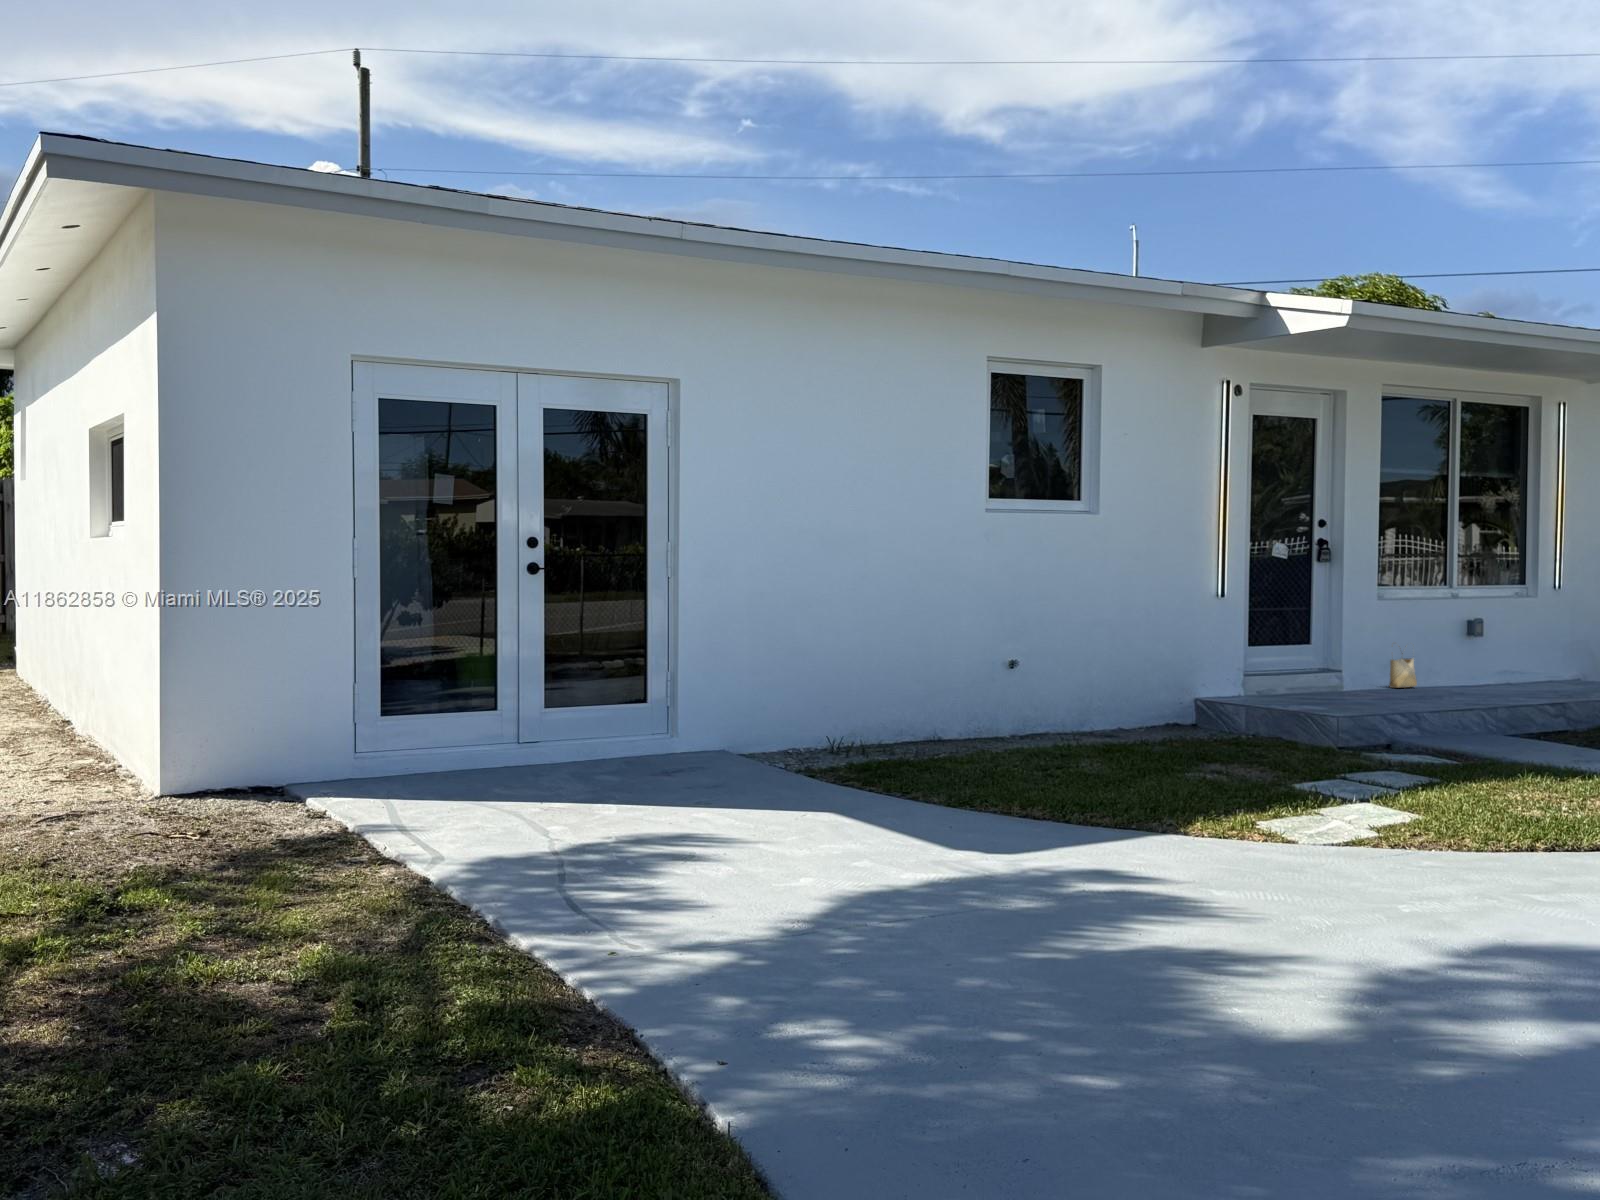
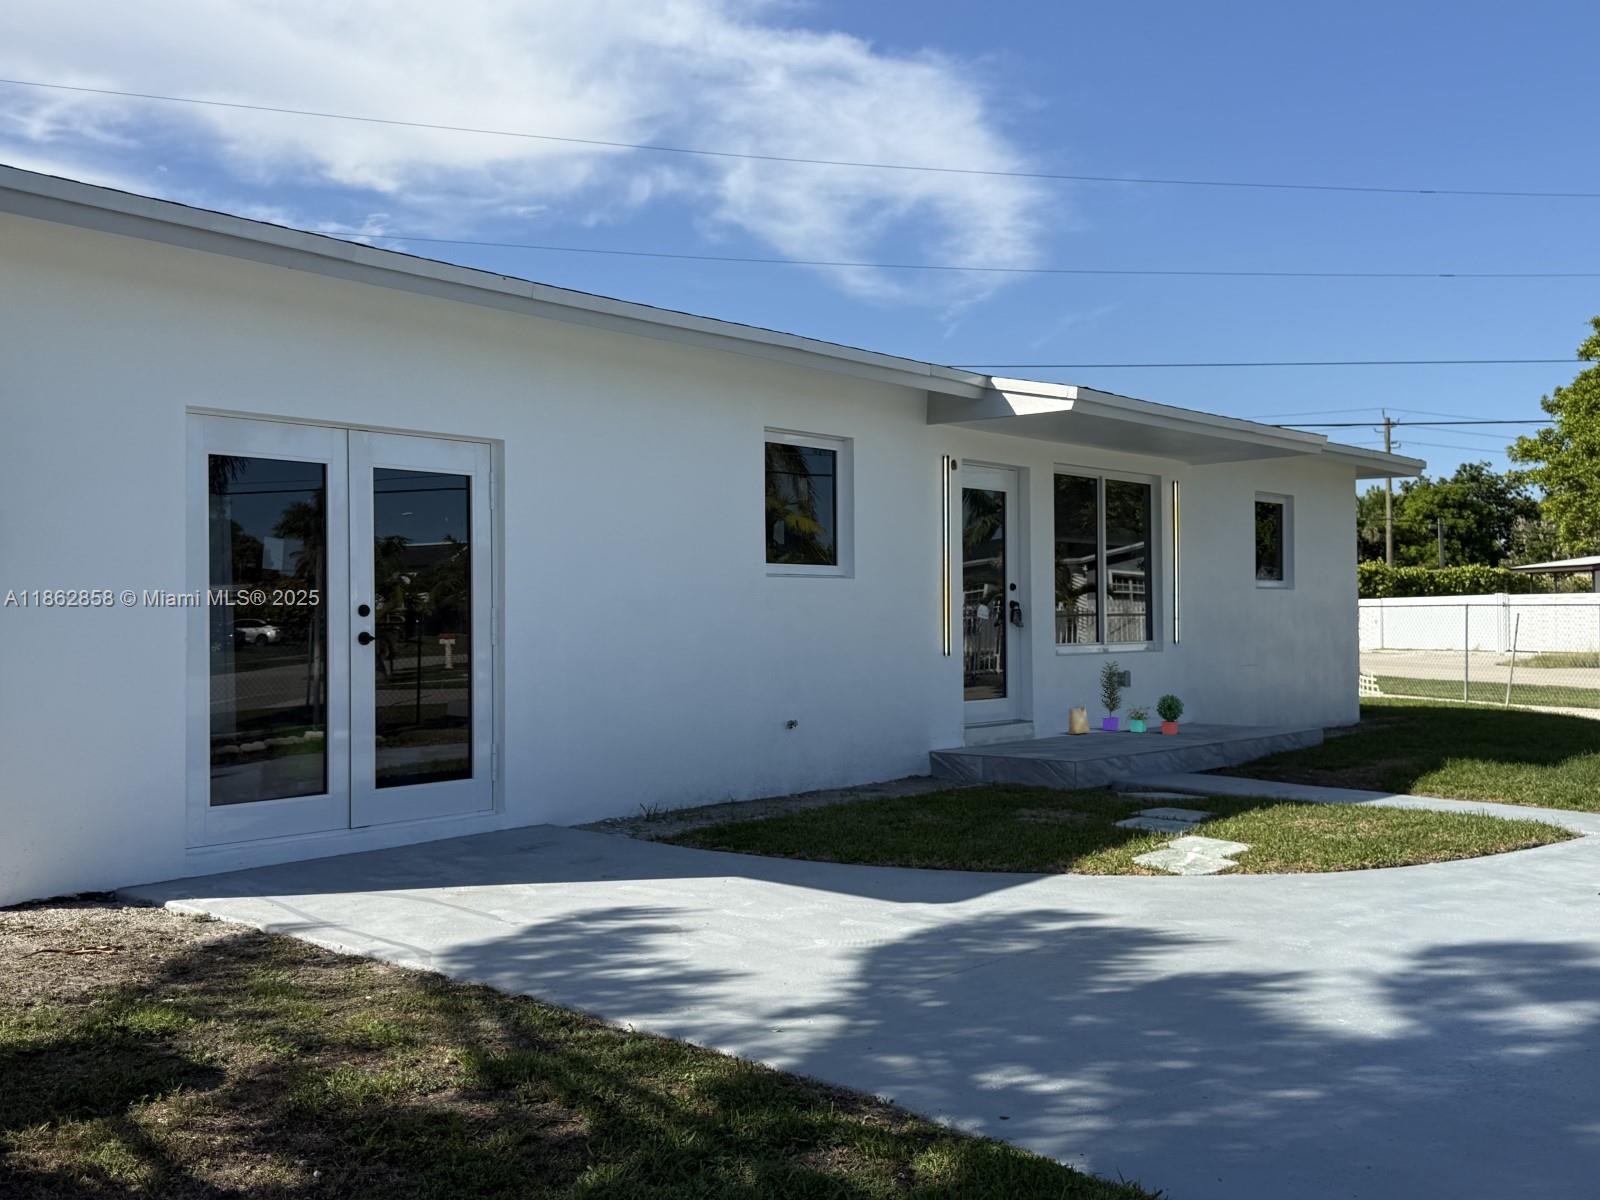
potted plant: none [1435,607,1535,694] -> present [1100,661,1184,735]

